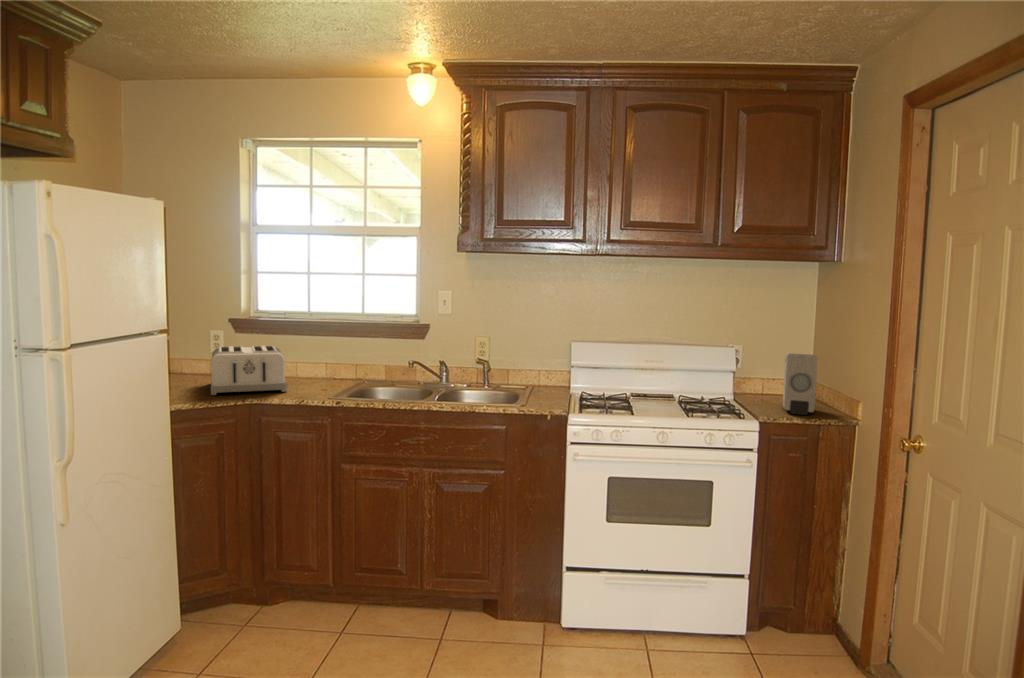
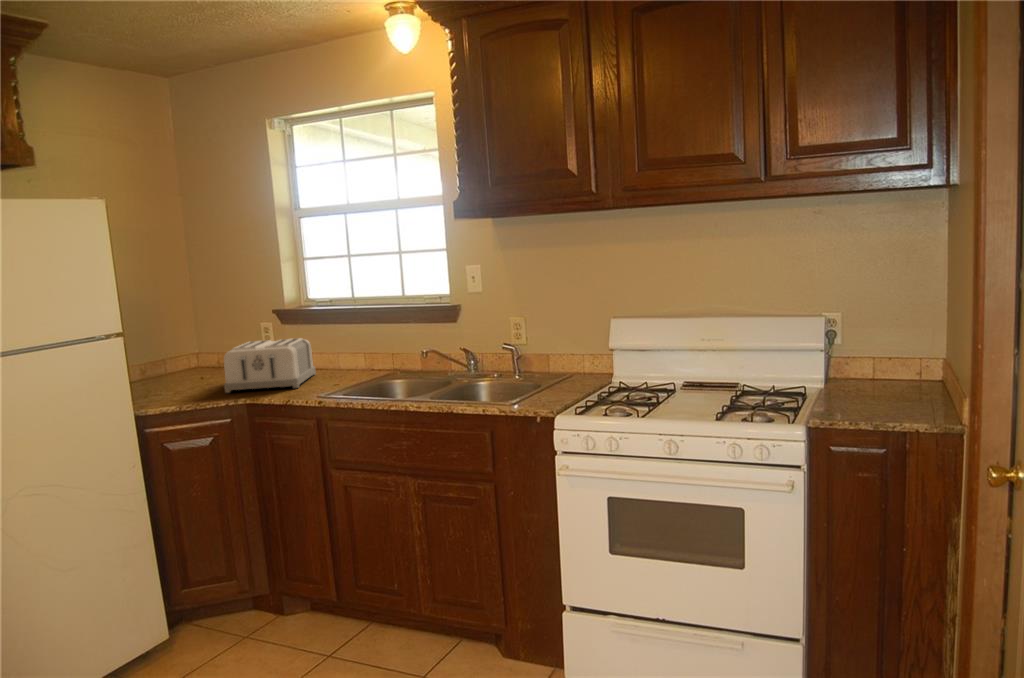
soap dispenser: present [783,353,818,415] -> none [864,325,926,418]

